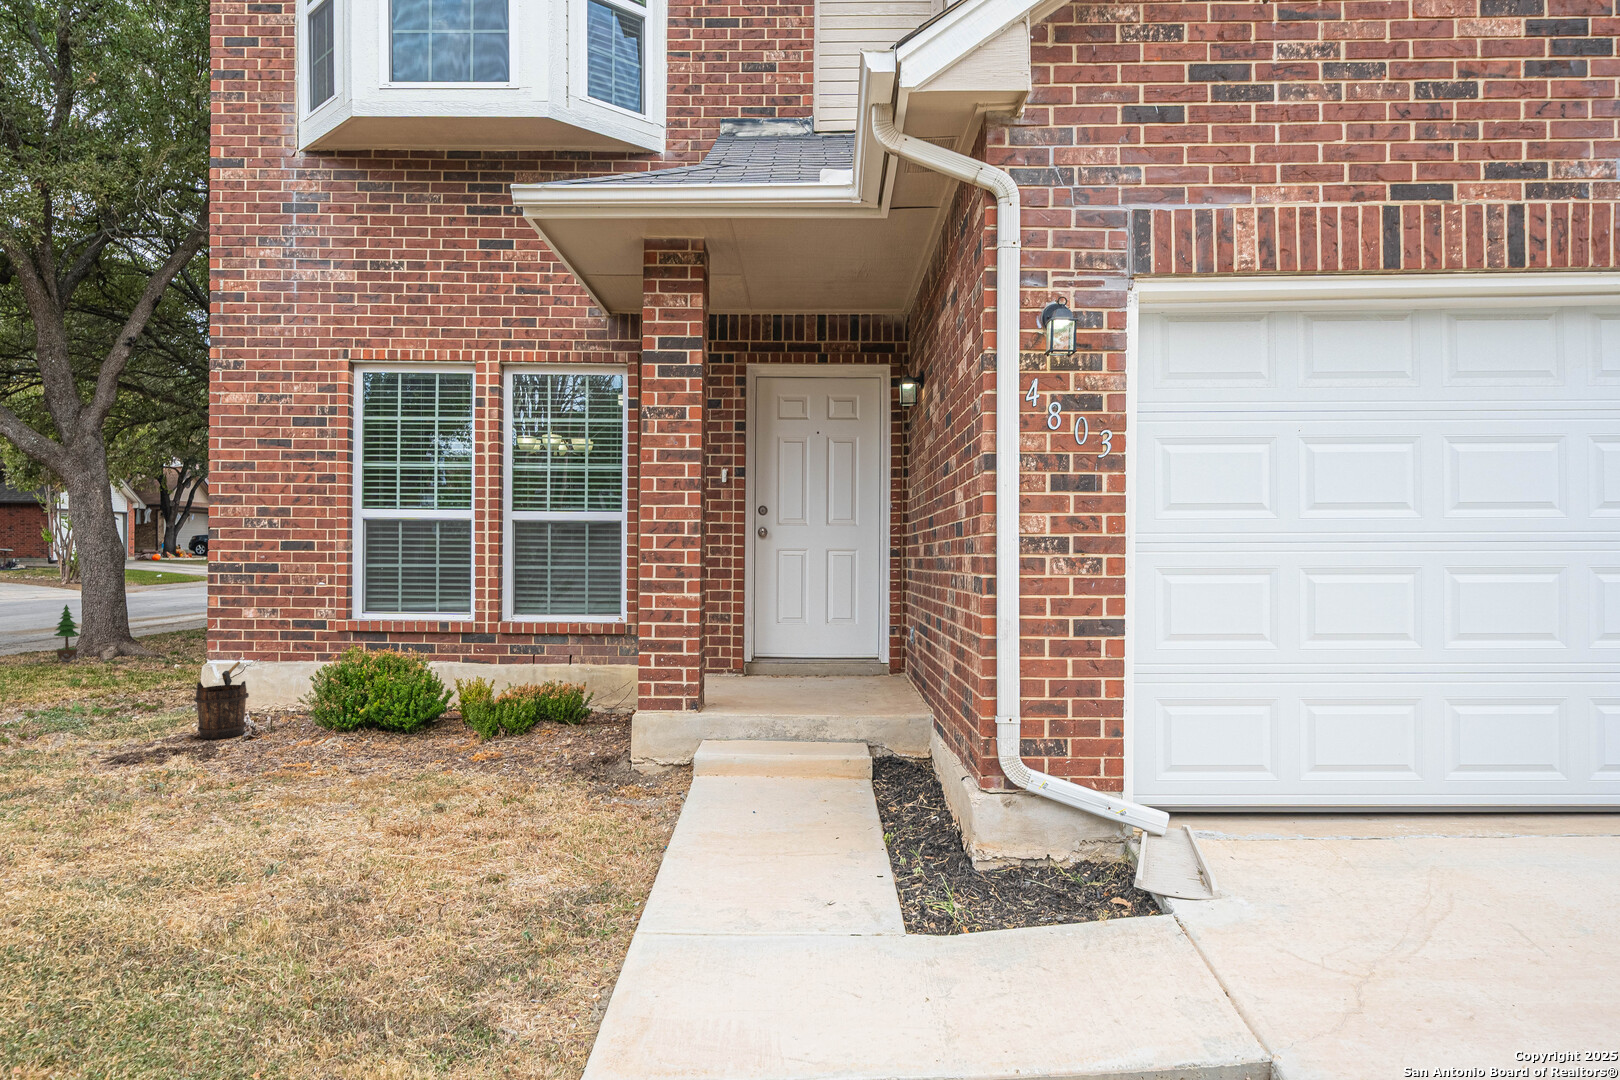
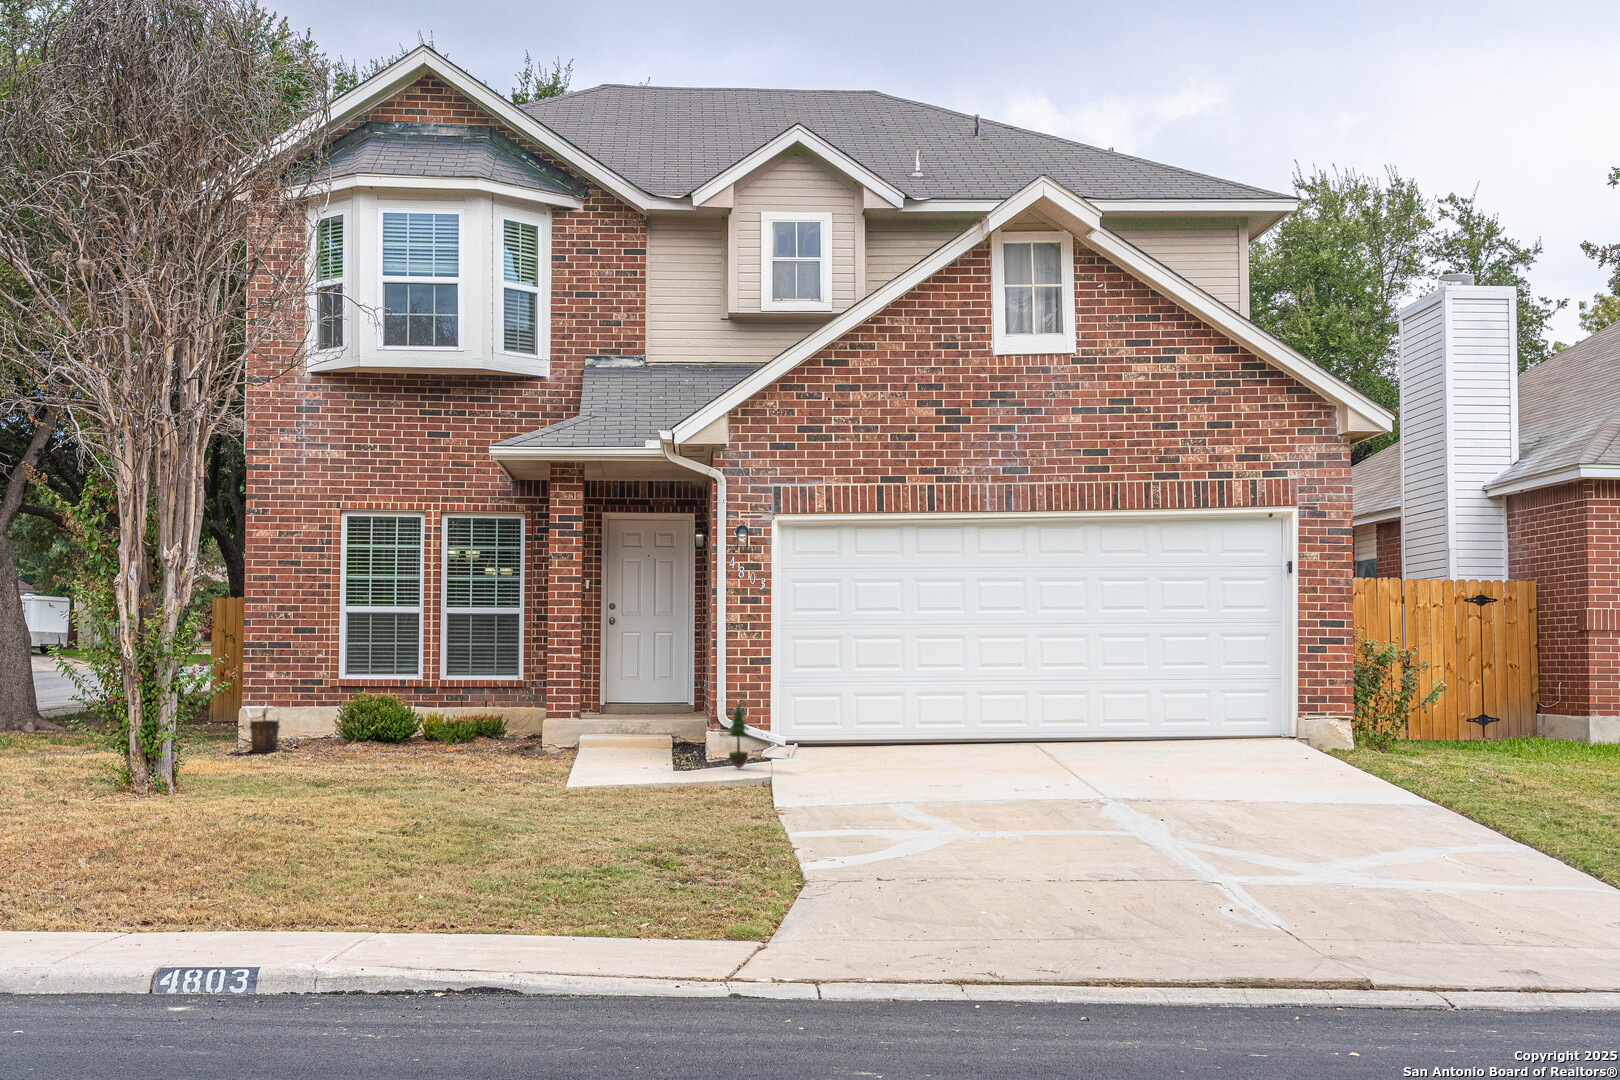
potted tree: present [54,605,80,663] -> present [728,702,749,769]

